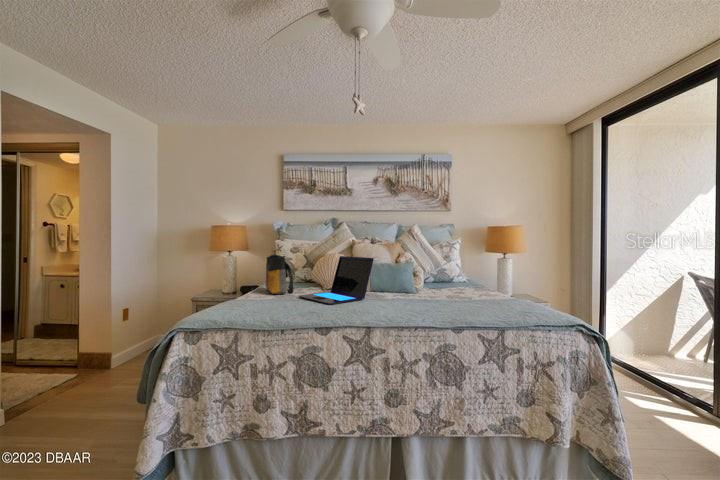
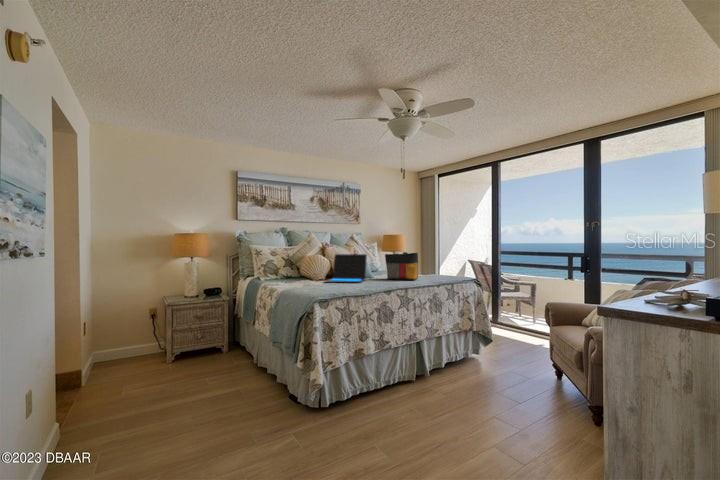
tote bag: present [266,255,294,294] -> present [385,252,418,280]

